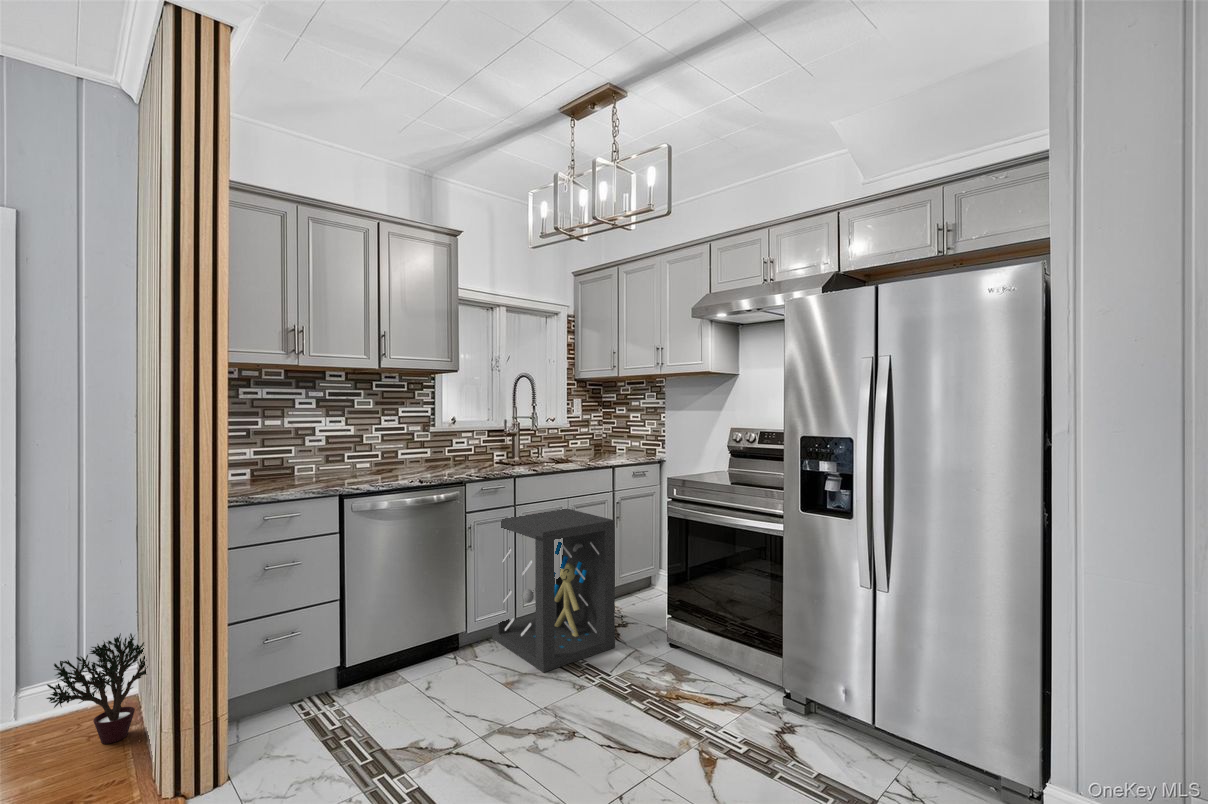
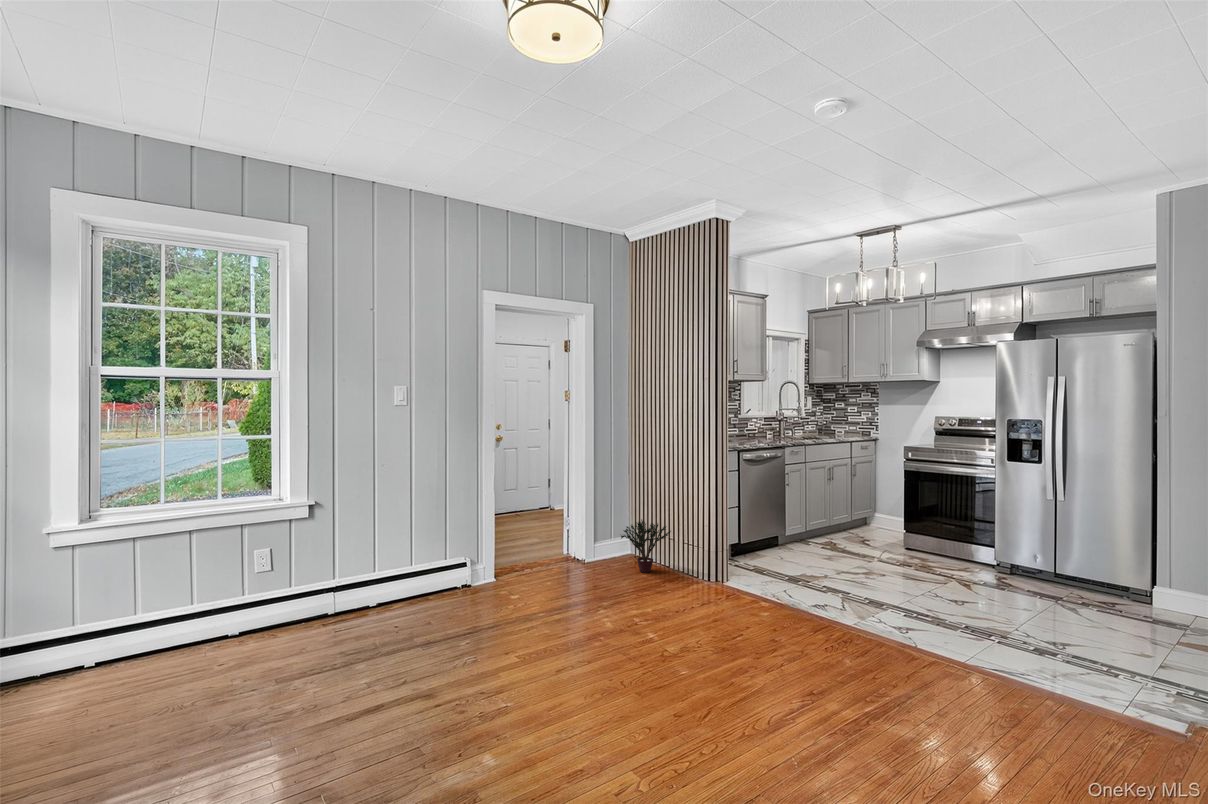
storage cabinet: present [492,509,615,672] -> none [793,467,877,558]

